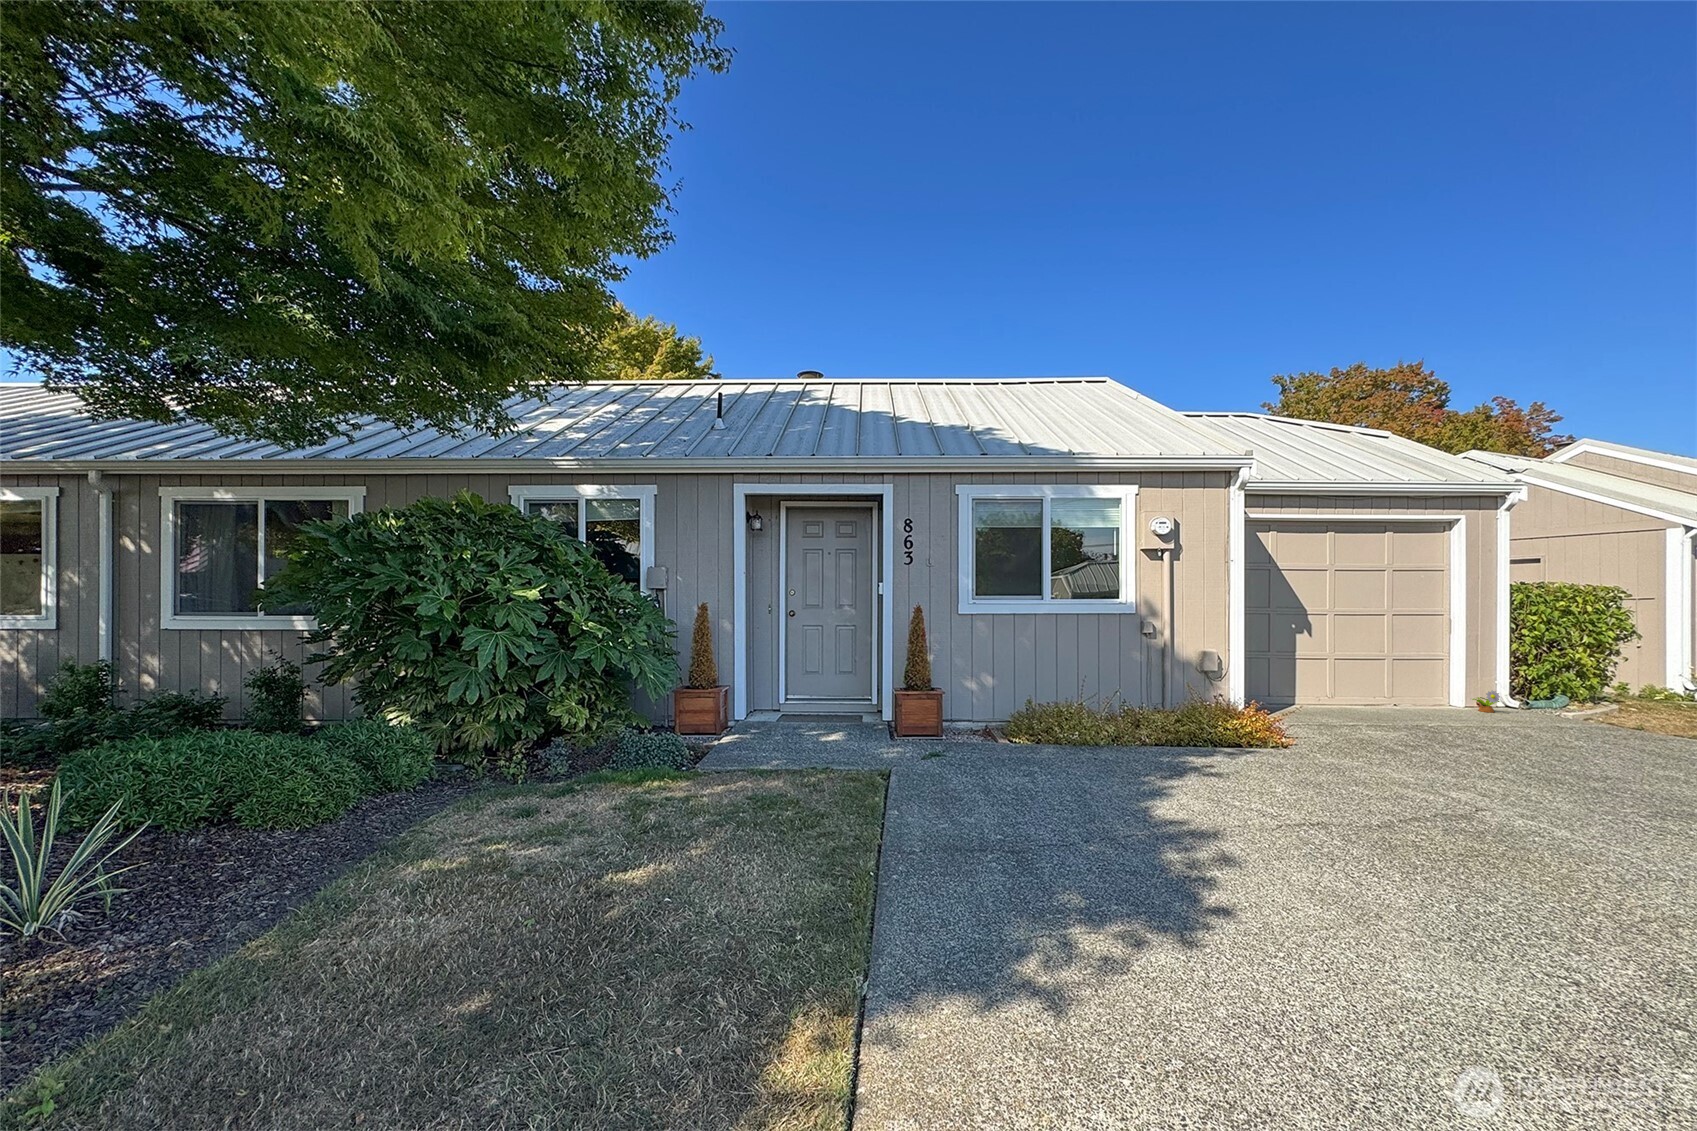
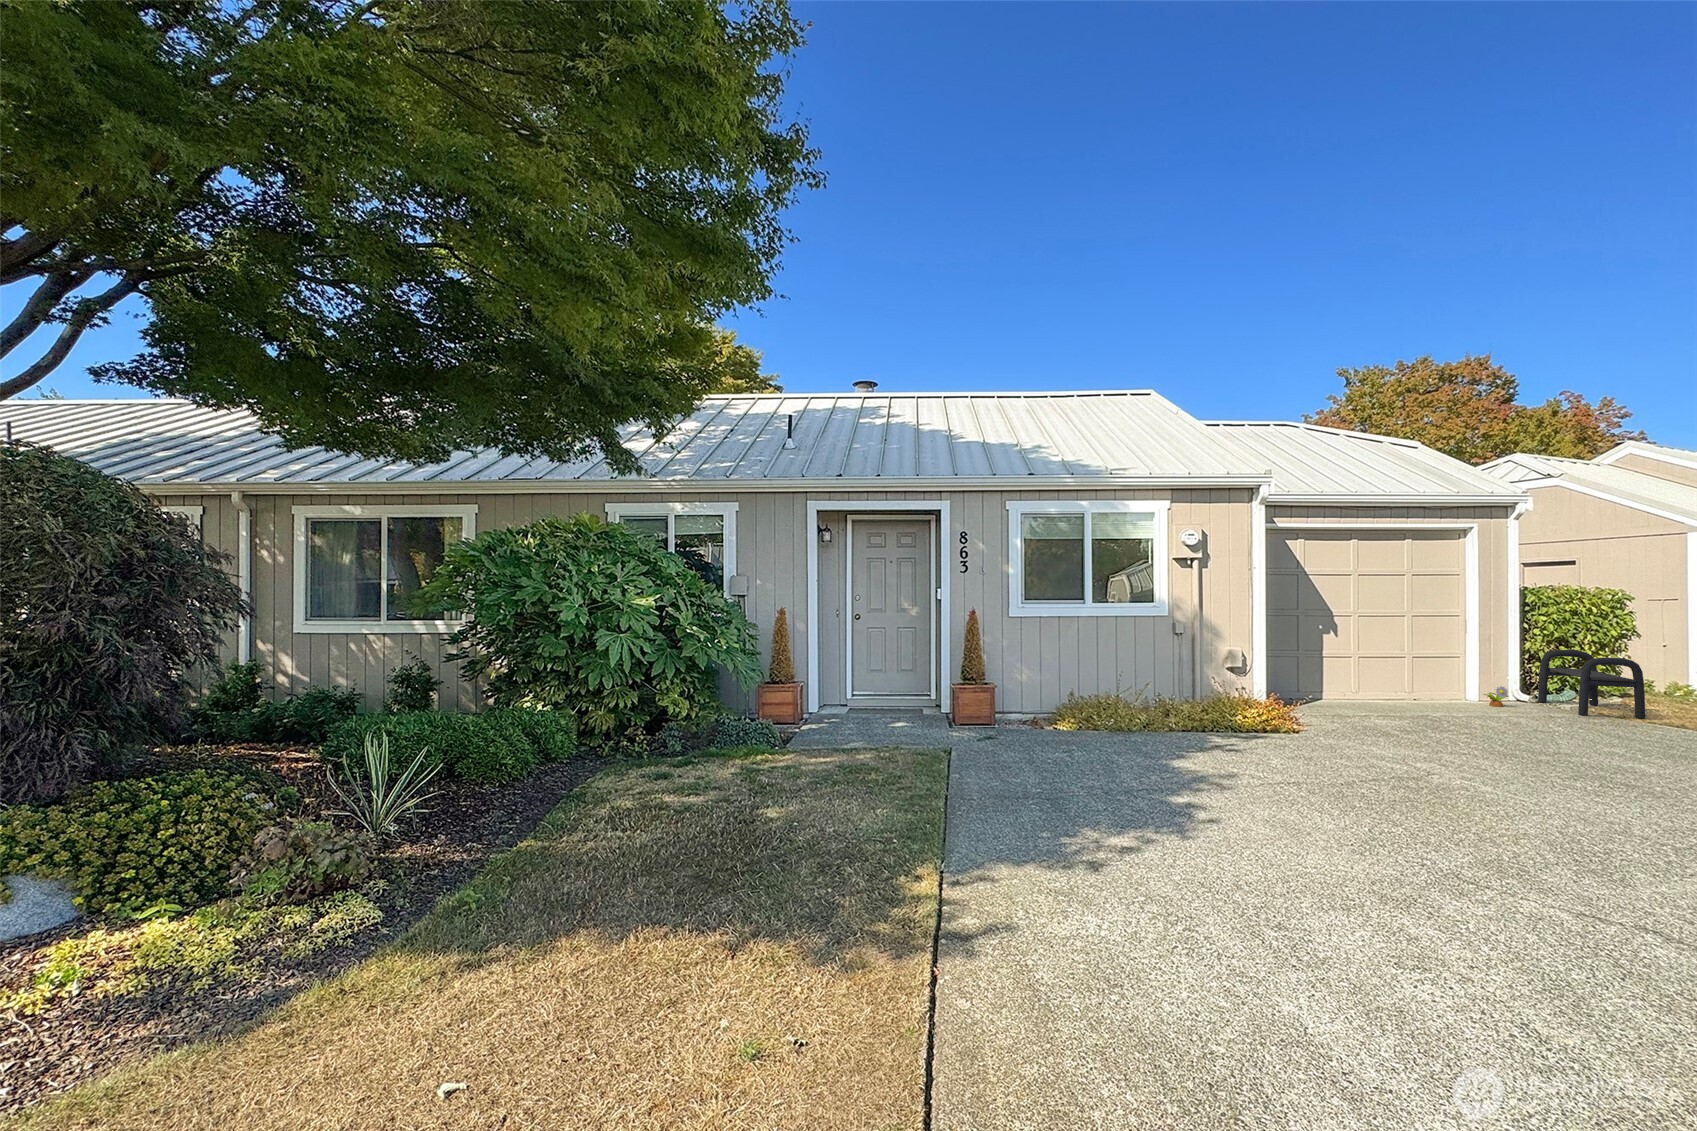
bench: none [1528,651,1654,727] -> present [1538,650,1645,719]

